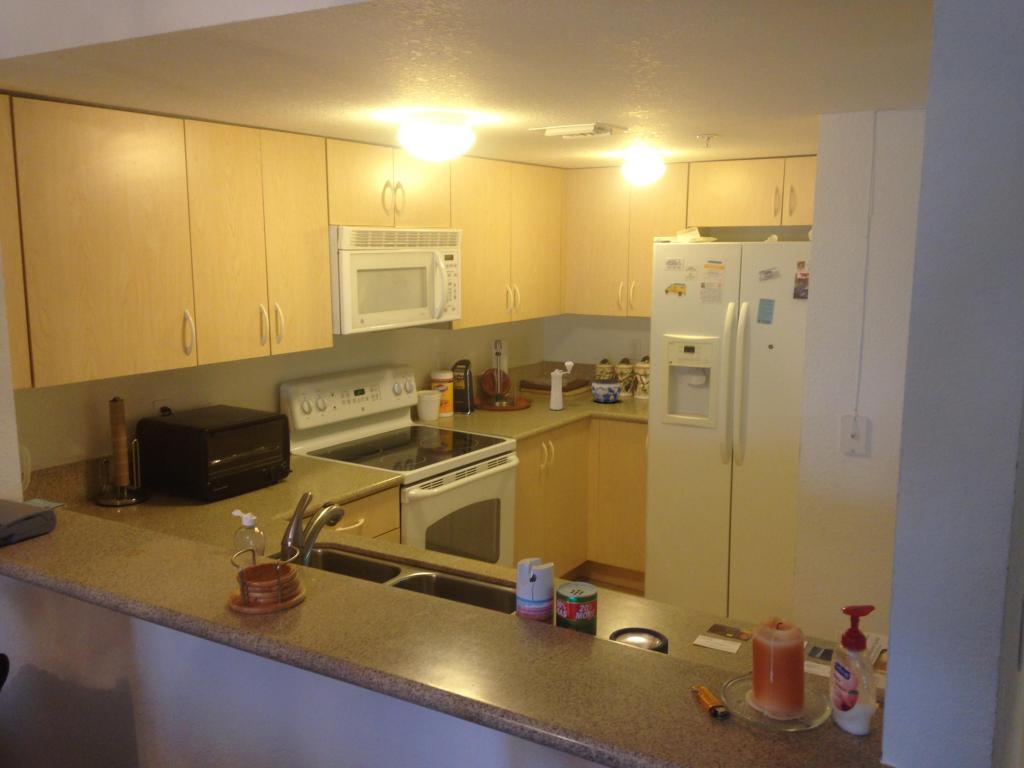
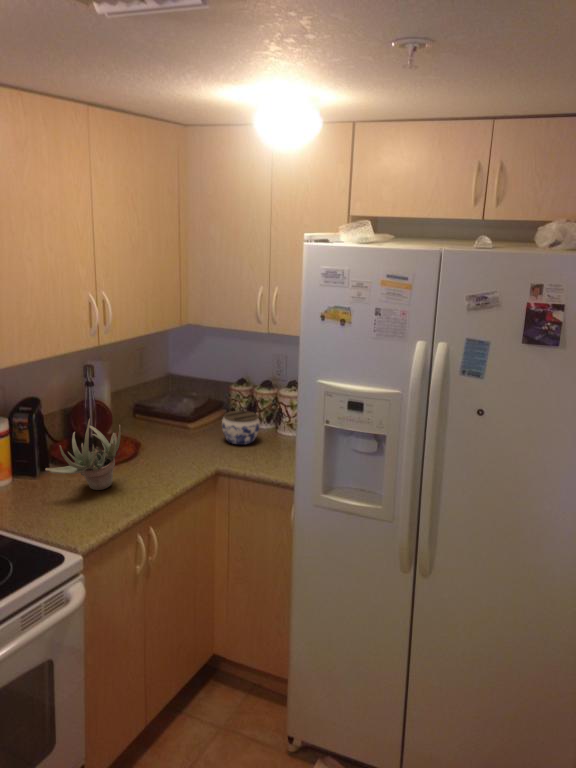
pepper mill: present [550,362,574,410] -> none [162,395,196,464]
succulent plant: none [480,366,528,419] -> present [46,419,121,490]

